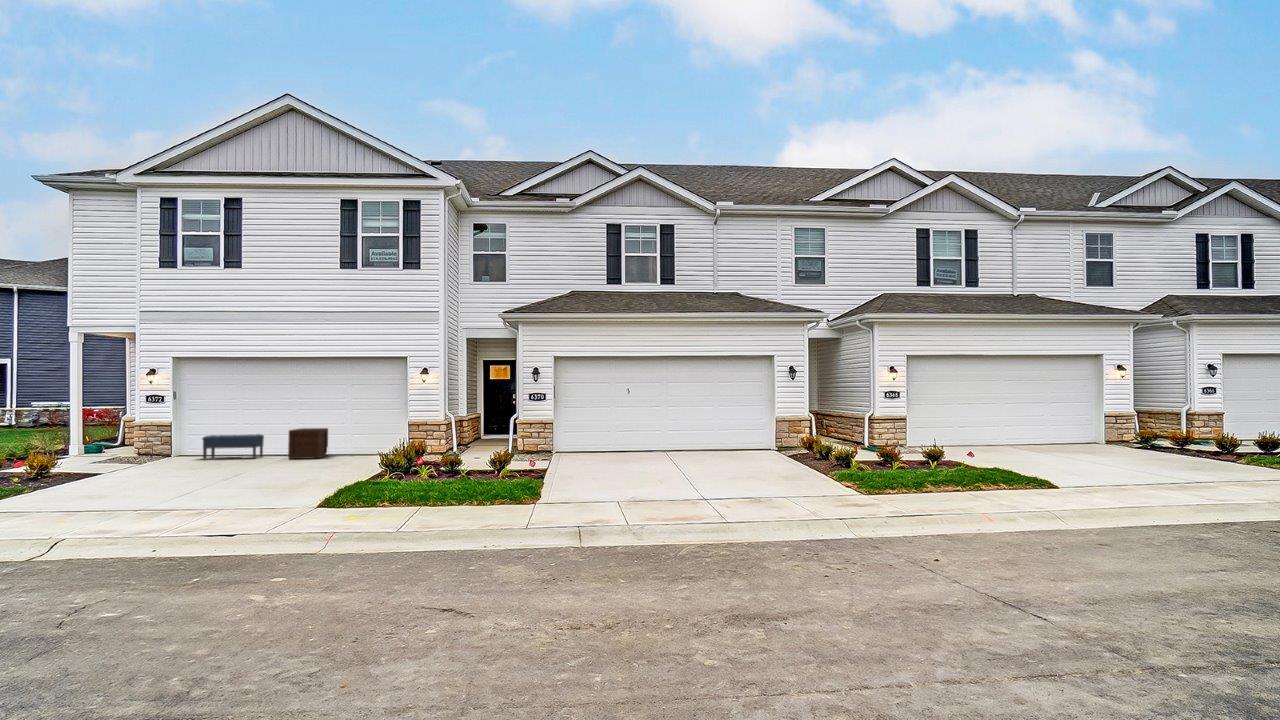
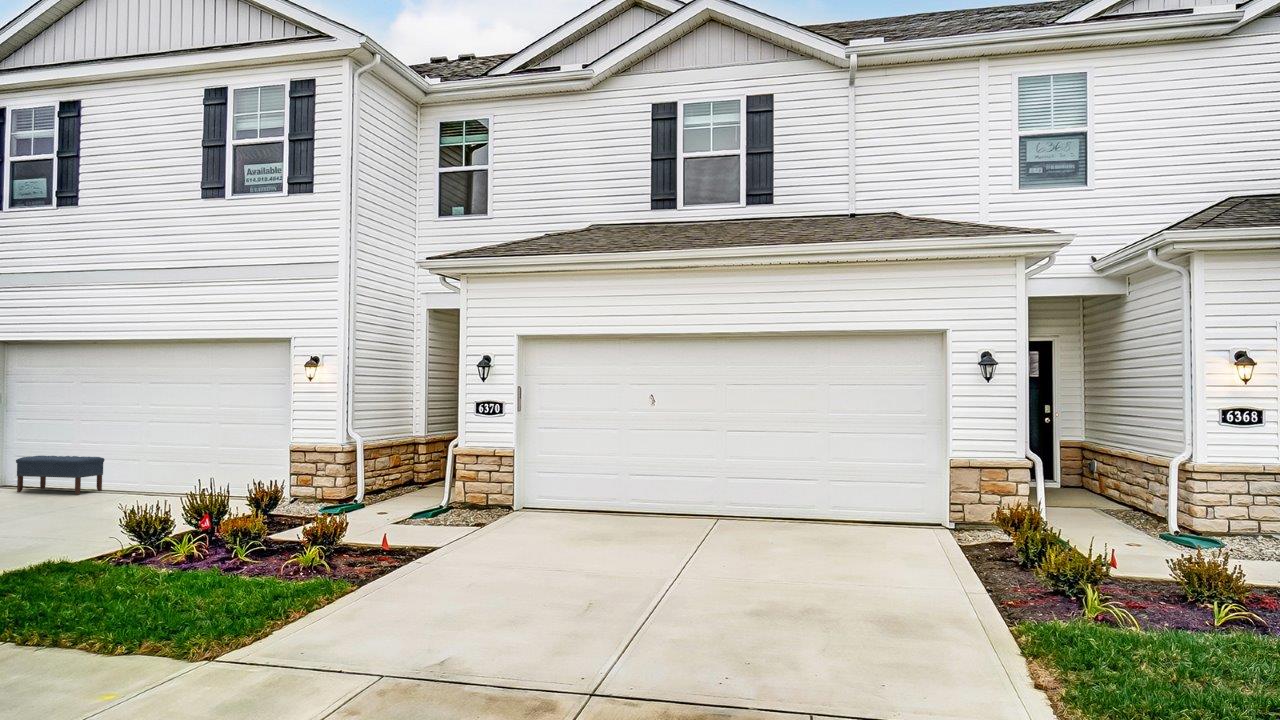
wooden crate: present [288,428,328,459] -> none [110,450,185,500]

